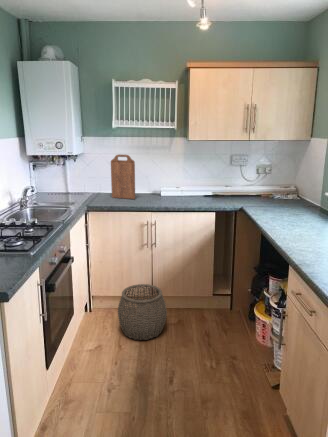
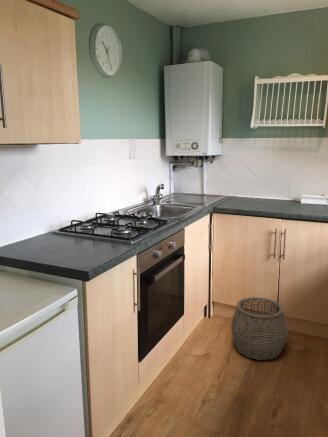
cutting board: present [111,154,135,199] -> none [244,156,271,204]

